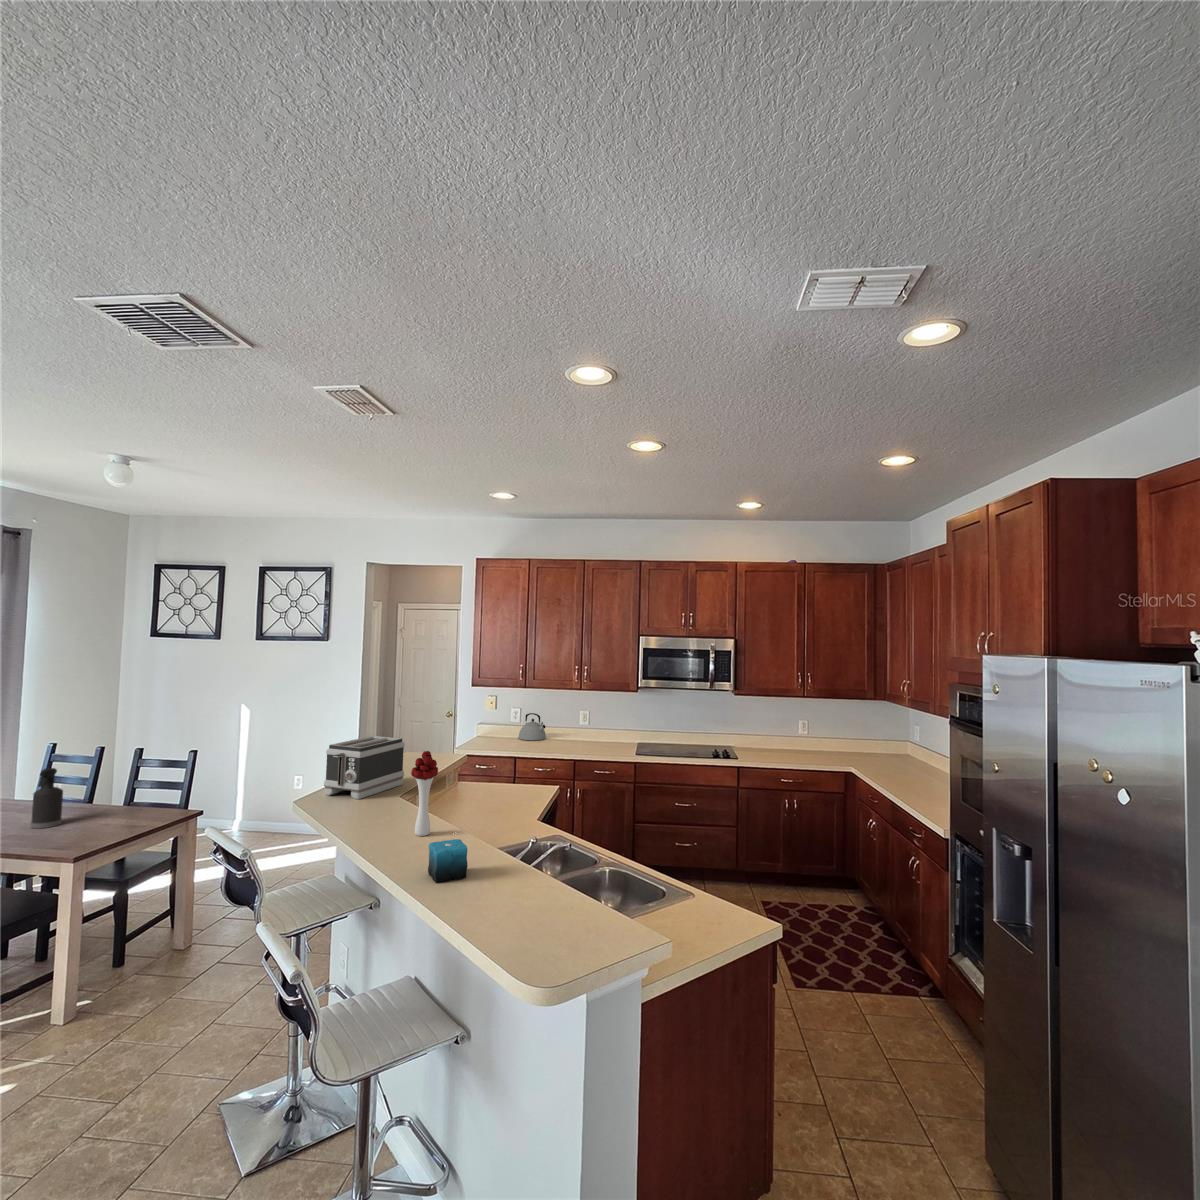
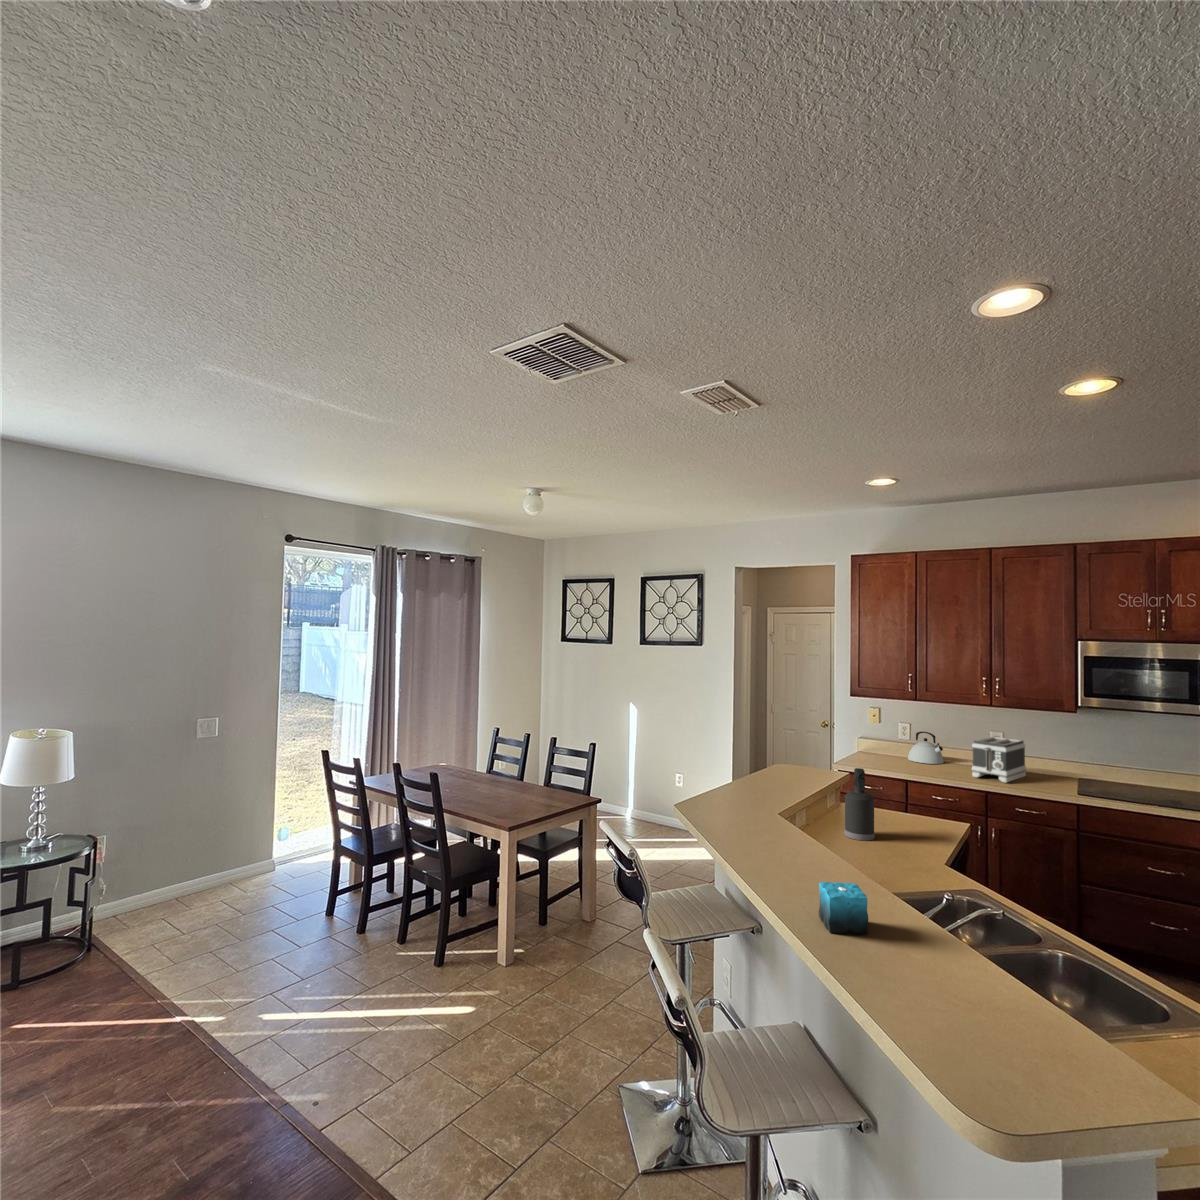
toaster: present [324,736,405,799] -> present [972,737,1026,783]
flower bouquet: present [411,751,438,836] -> none [793,771,823,867]
spray bottle: present [31,768,63,828] -> present [844,768,875,841]

